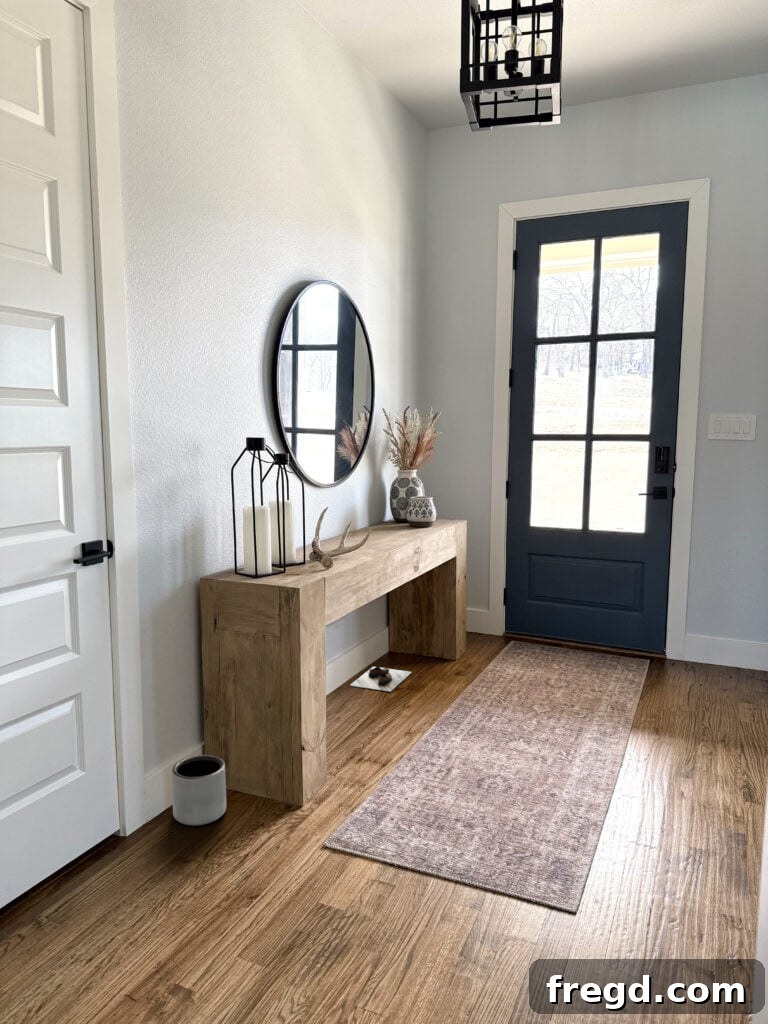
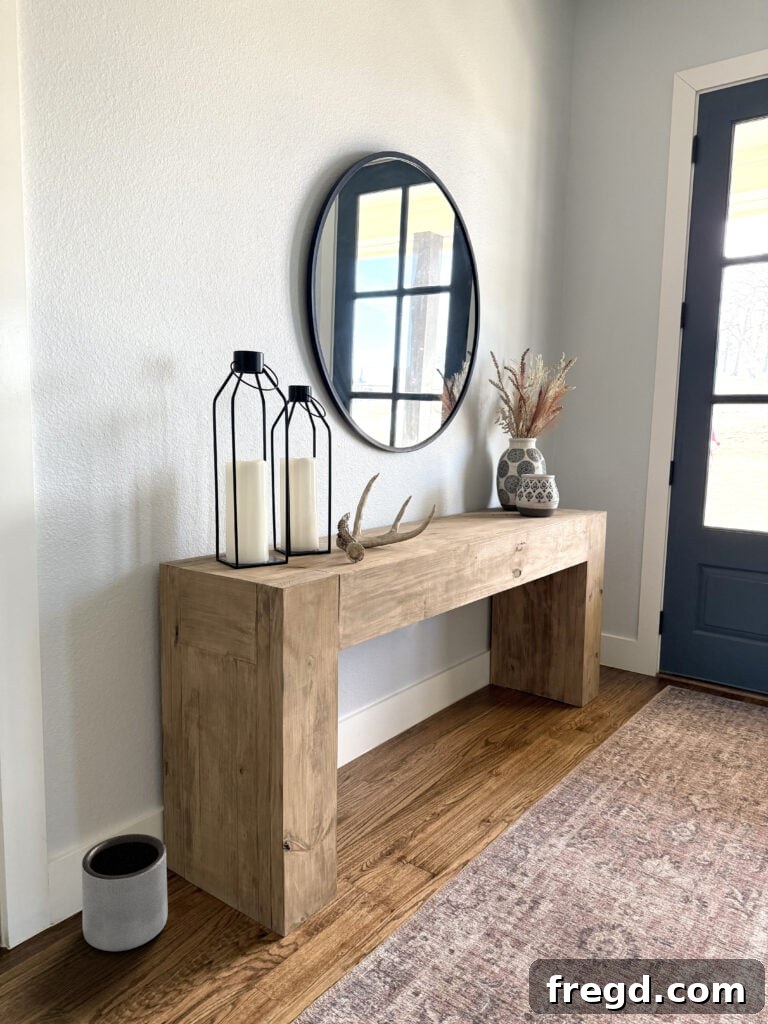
shoe: present [350,666,412,692] -> none [421,705,514,748]

